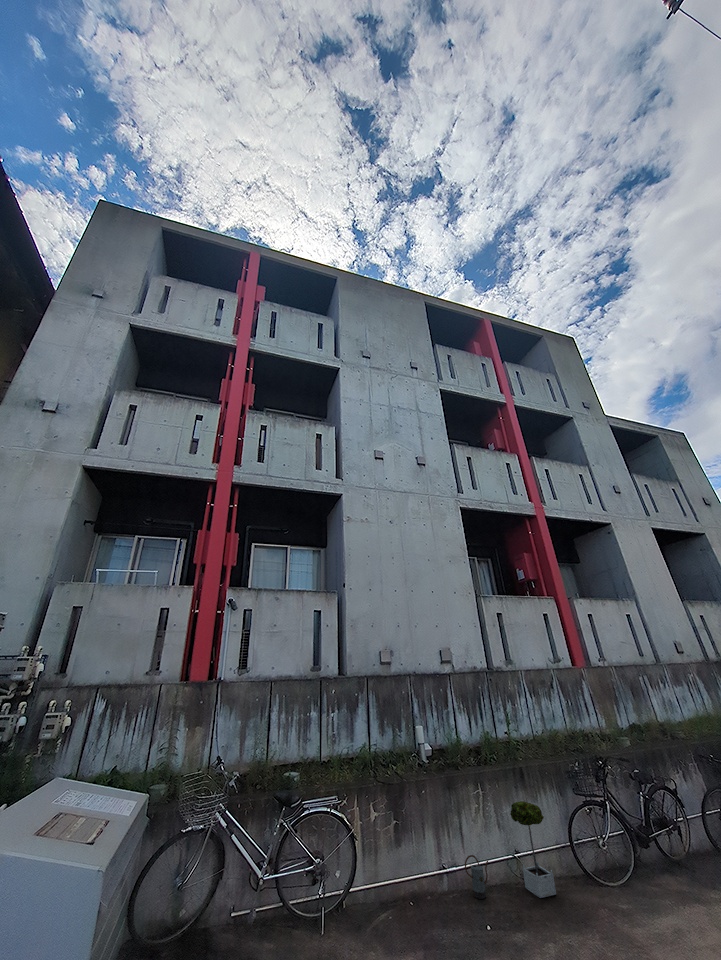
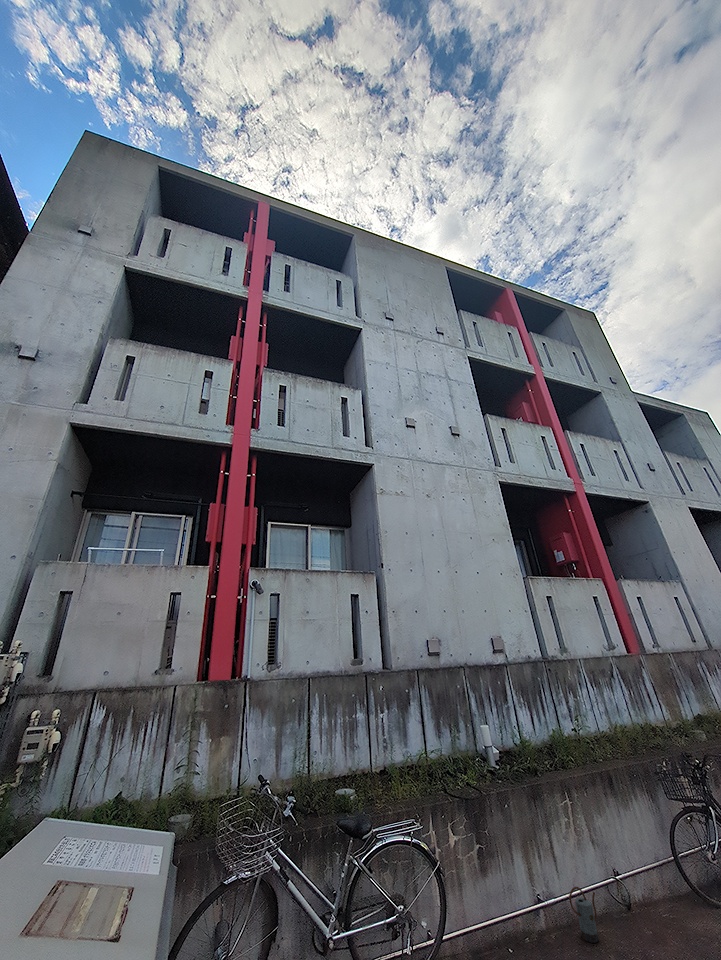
potted tree: present [510,801,556,898] -> none [612,817,680,938]

